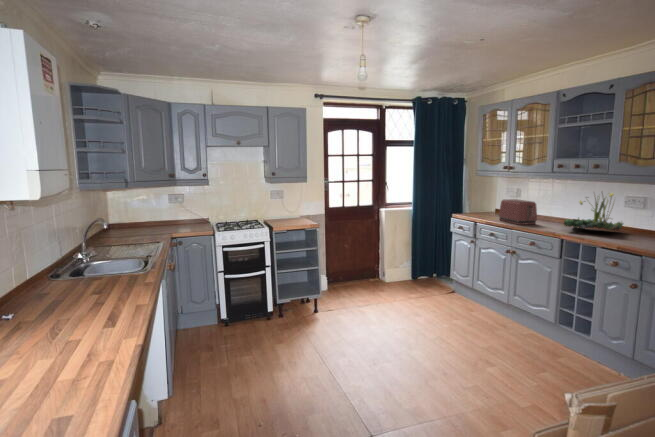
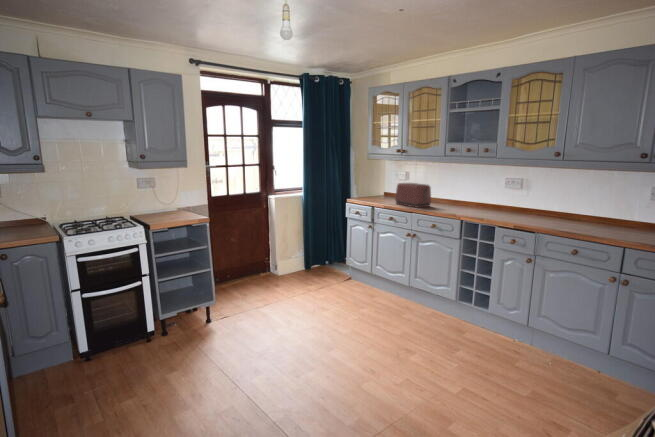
plant: present [564,193,623,230] -> none [460,173,505,211]

